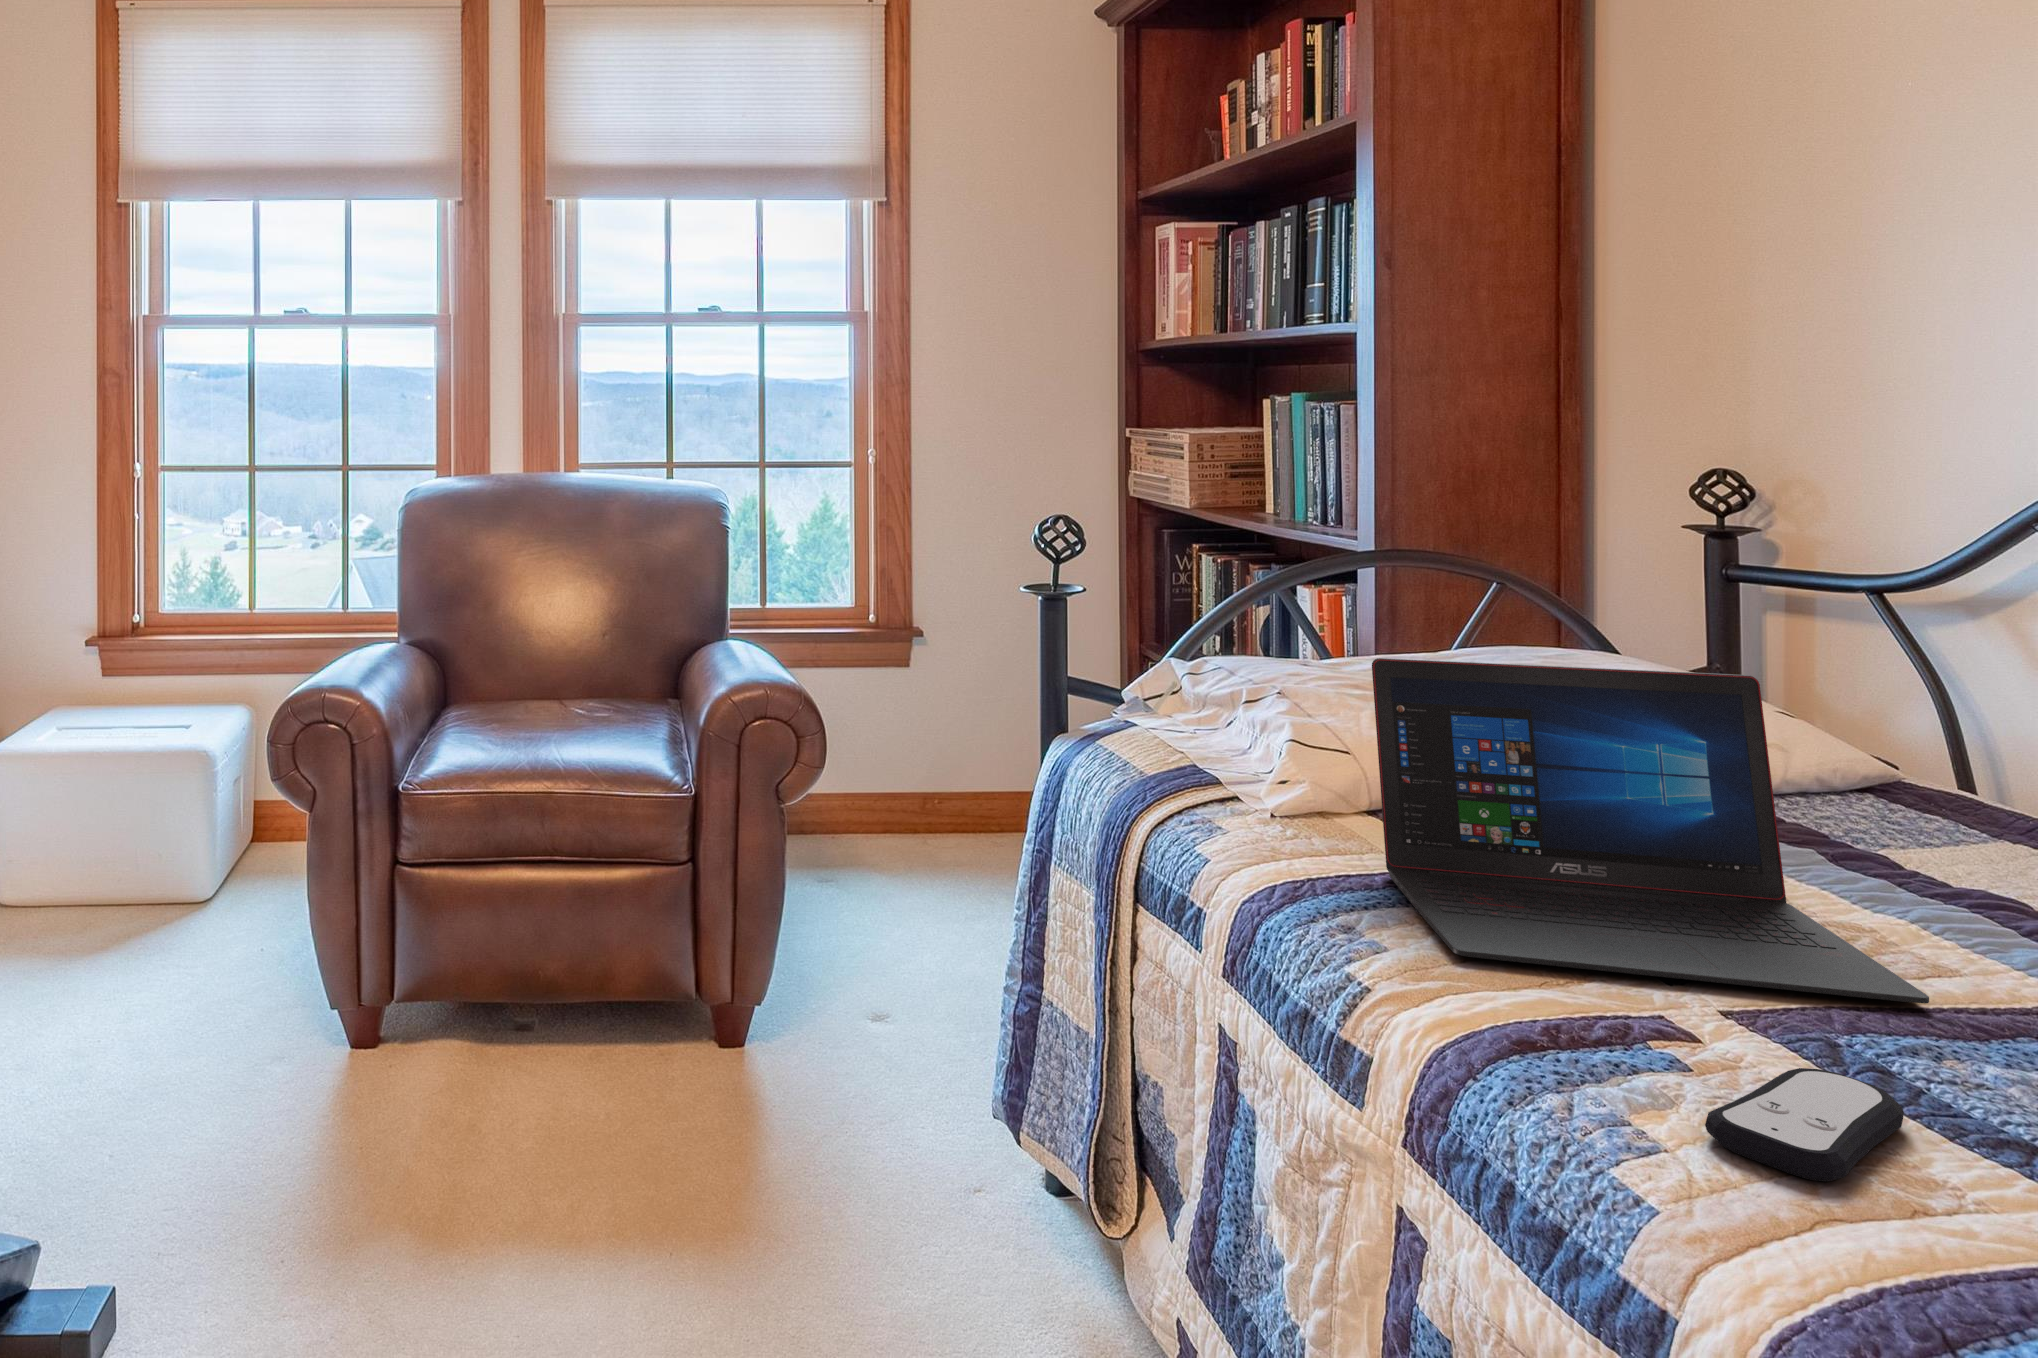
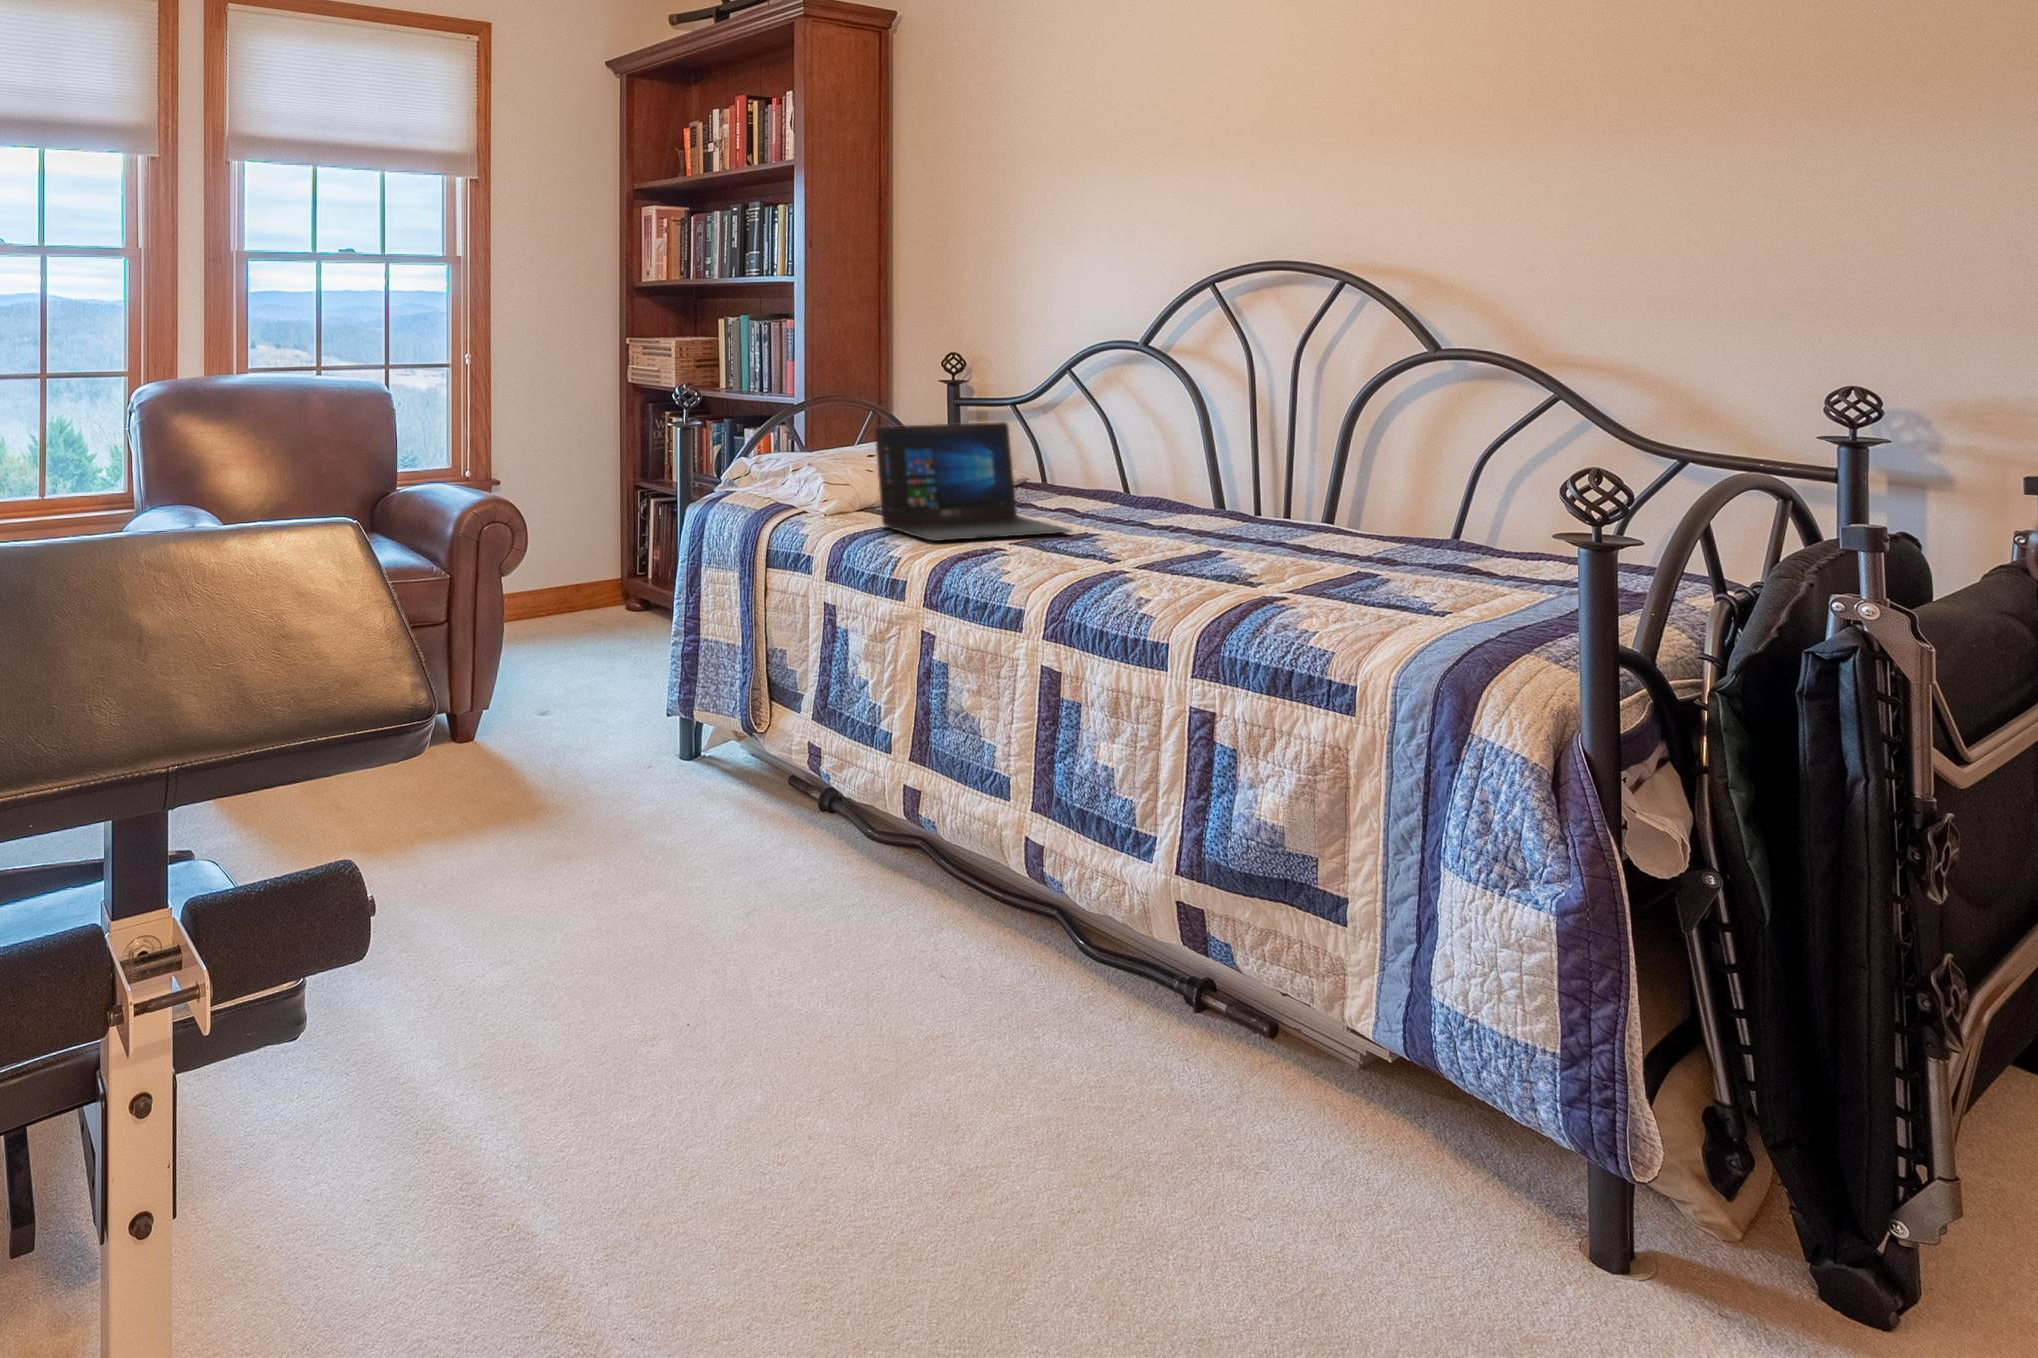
remote control: present [1705,1068,1904,1182] -> none [1036,545,1083,569]

